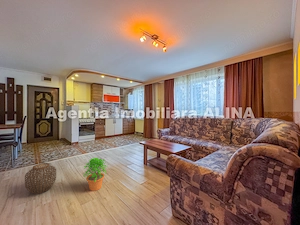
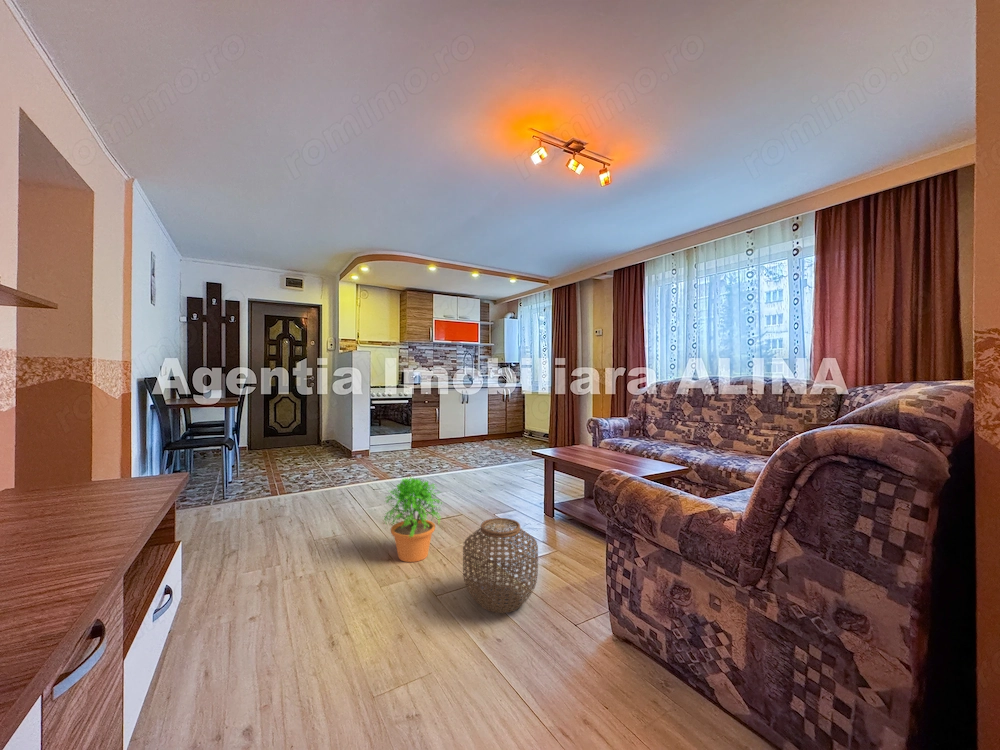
woven basket: present [25,163,56,194] -> present [463,518,538,613]

